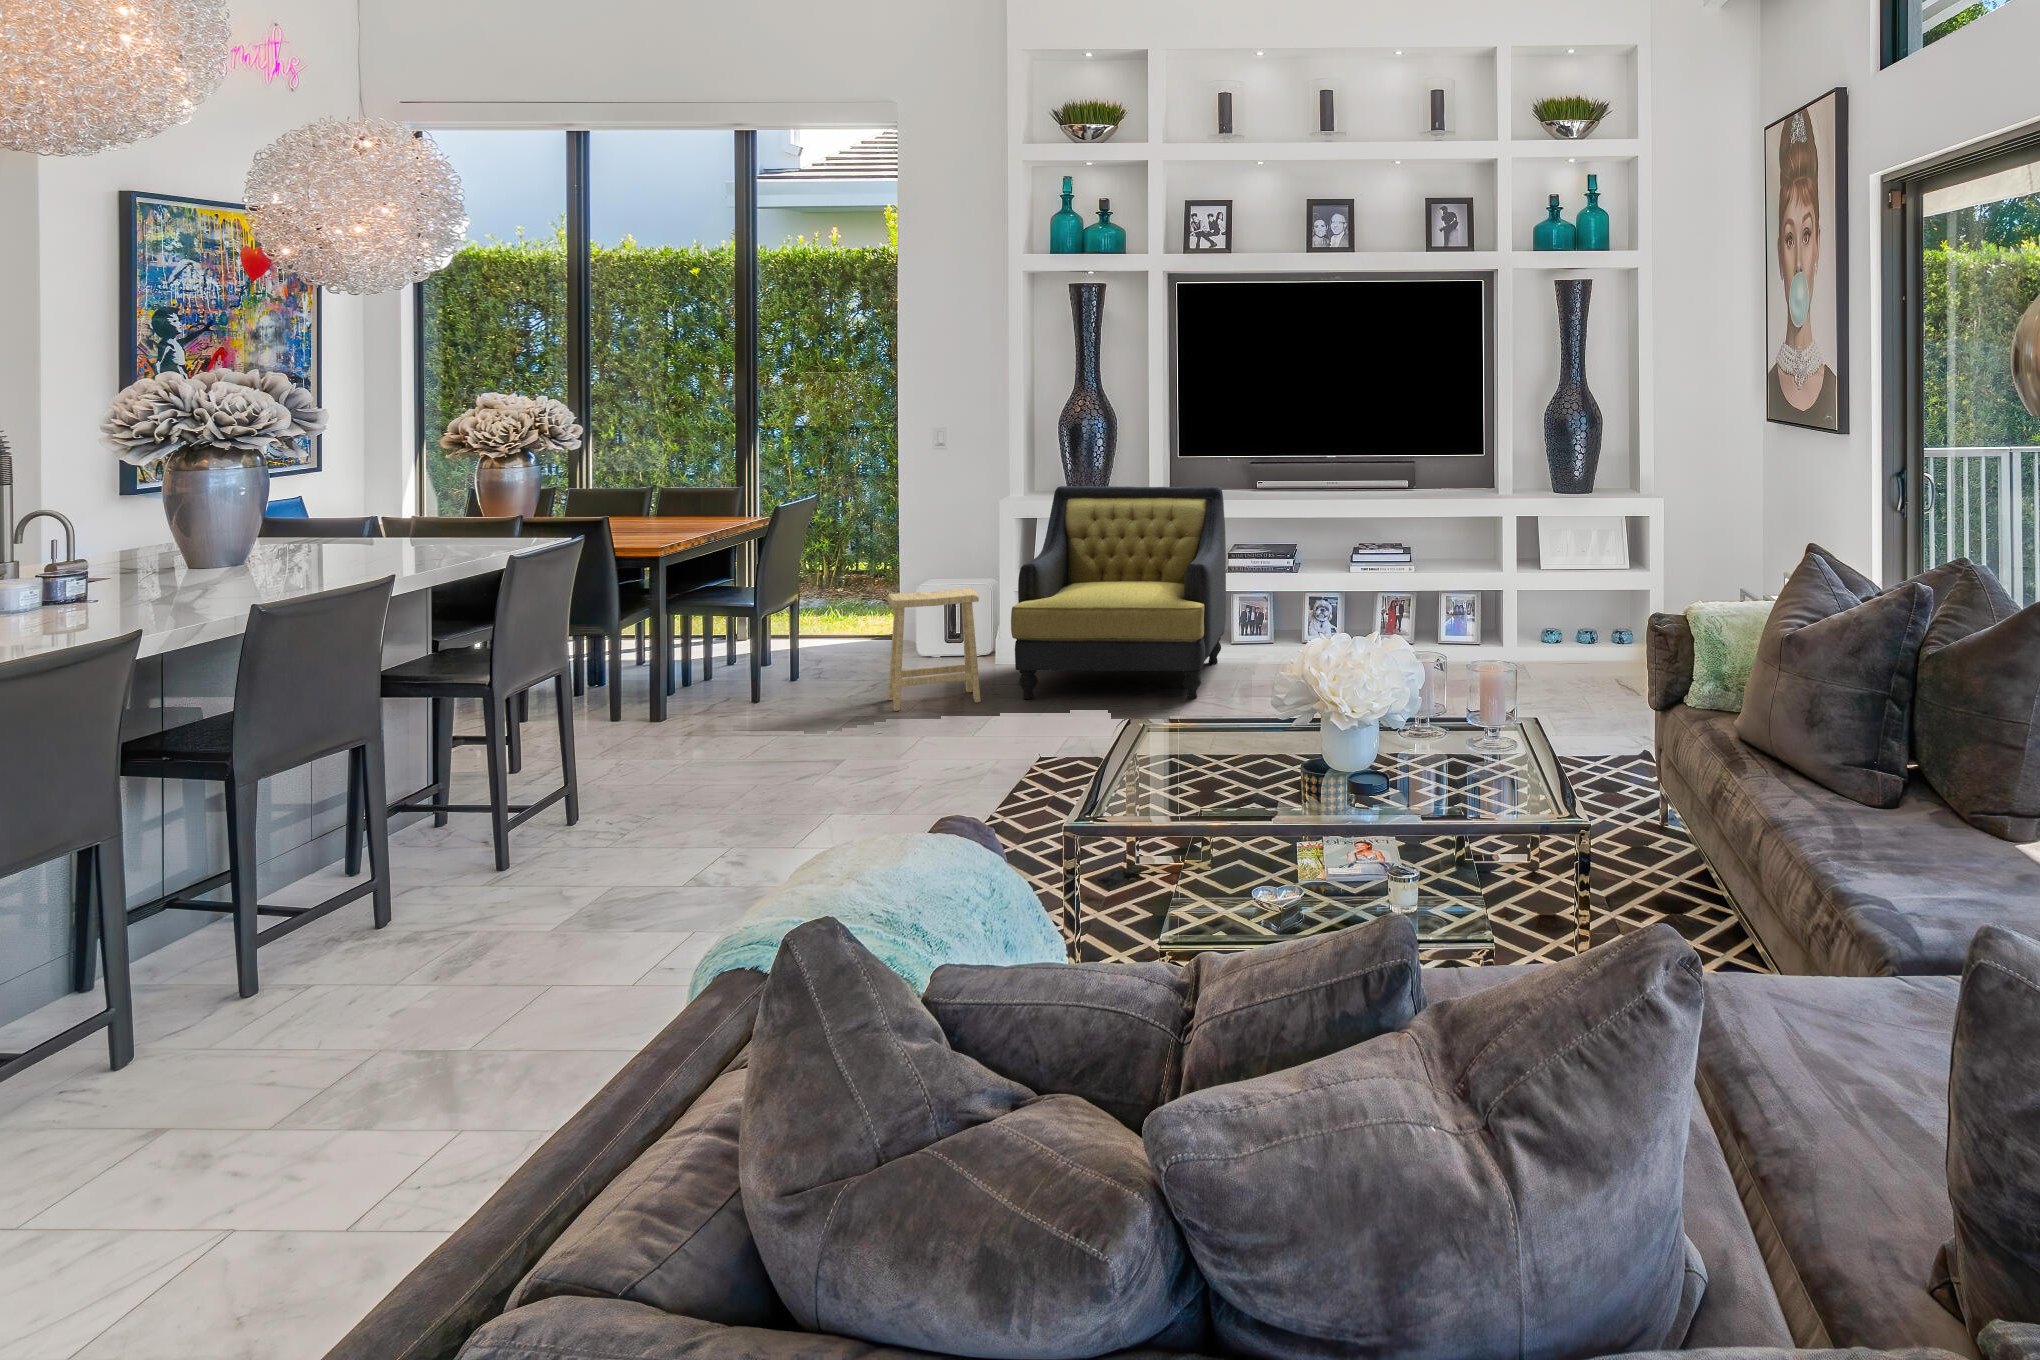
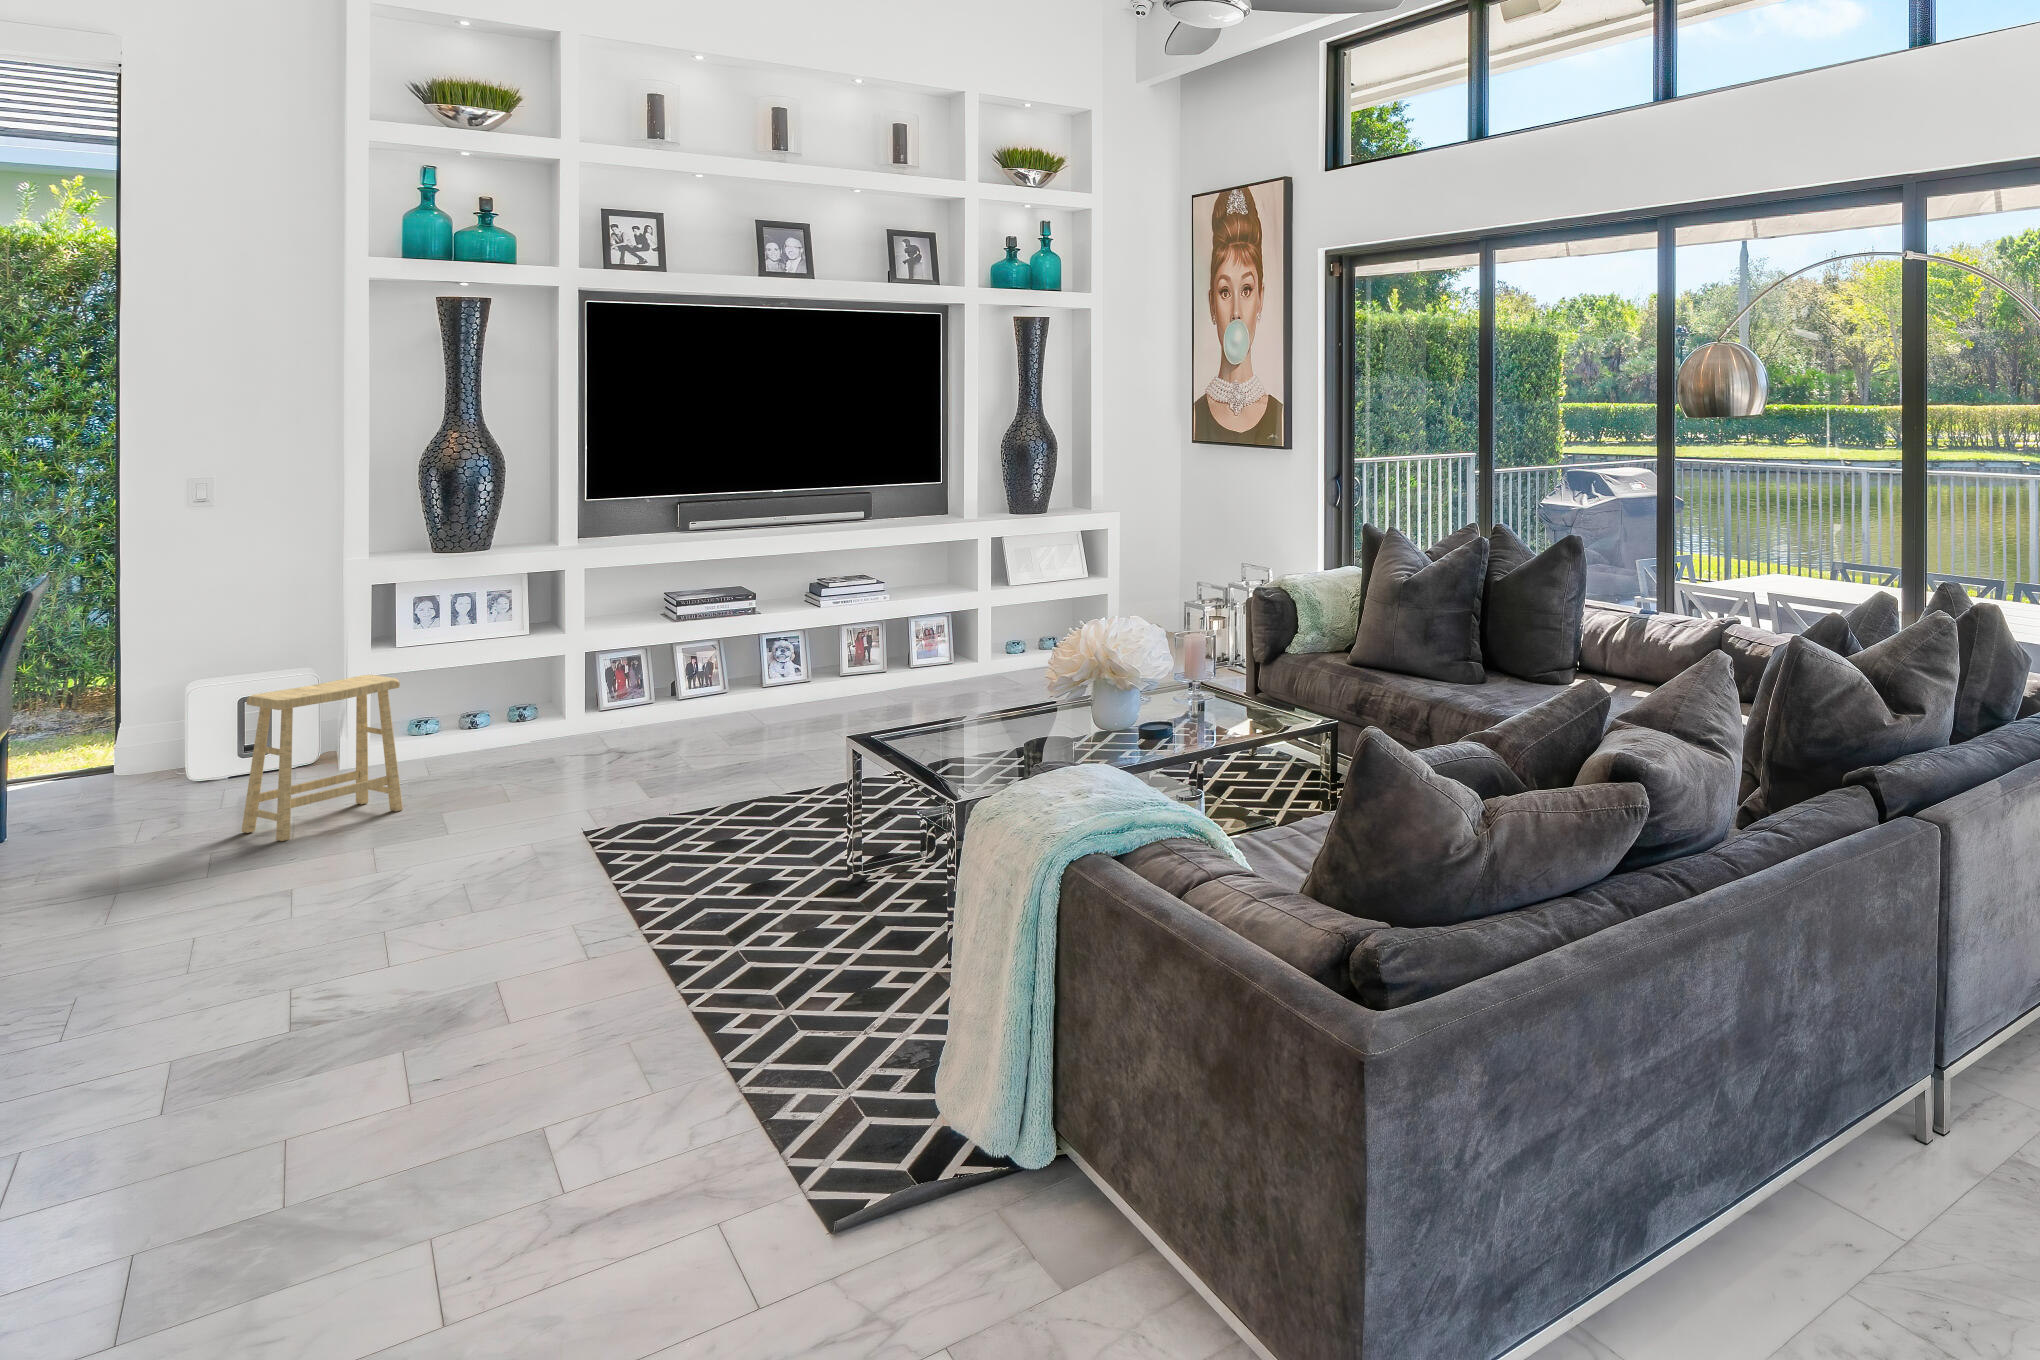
armchair: present [1011,486,1226,700] -> none [432,529,710,796]

